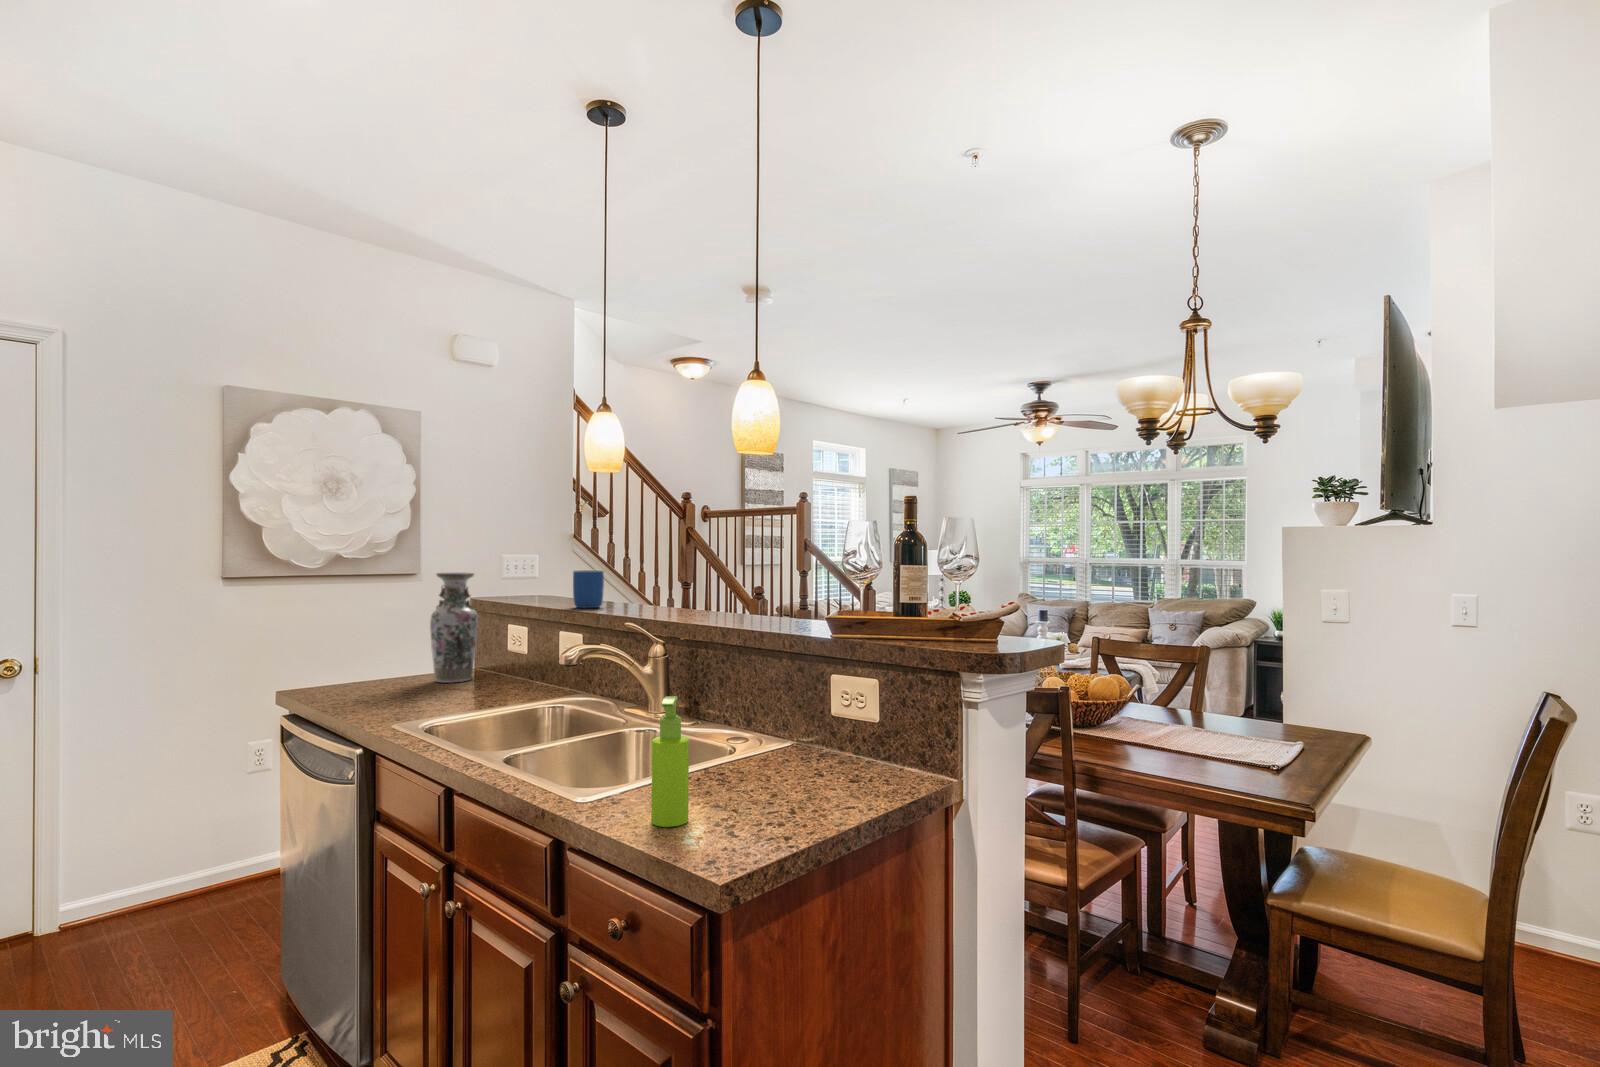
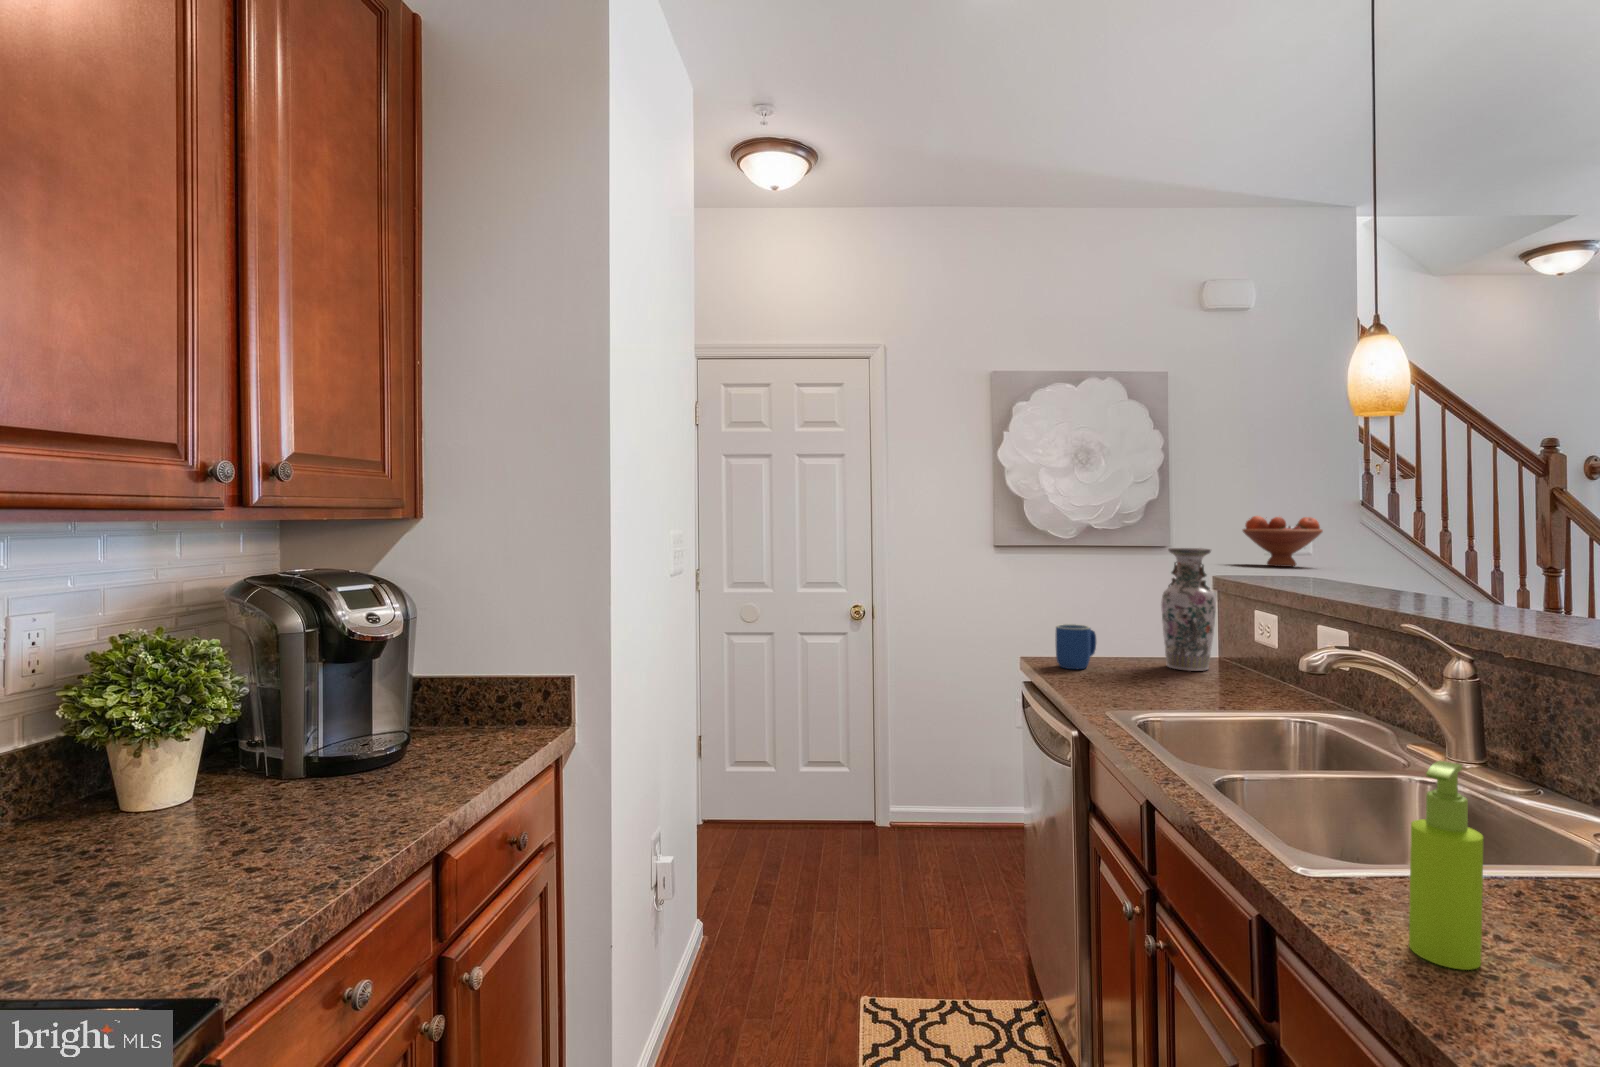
fruit bowl: none [485,545,548,589] -> present [1243,516,1323,567]
mug: present [573,570,604,608] -> present [1056,624,1096,669]

